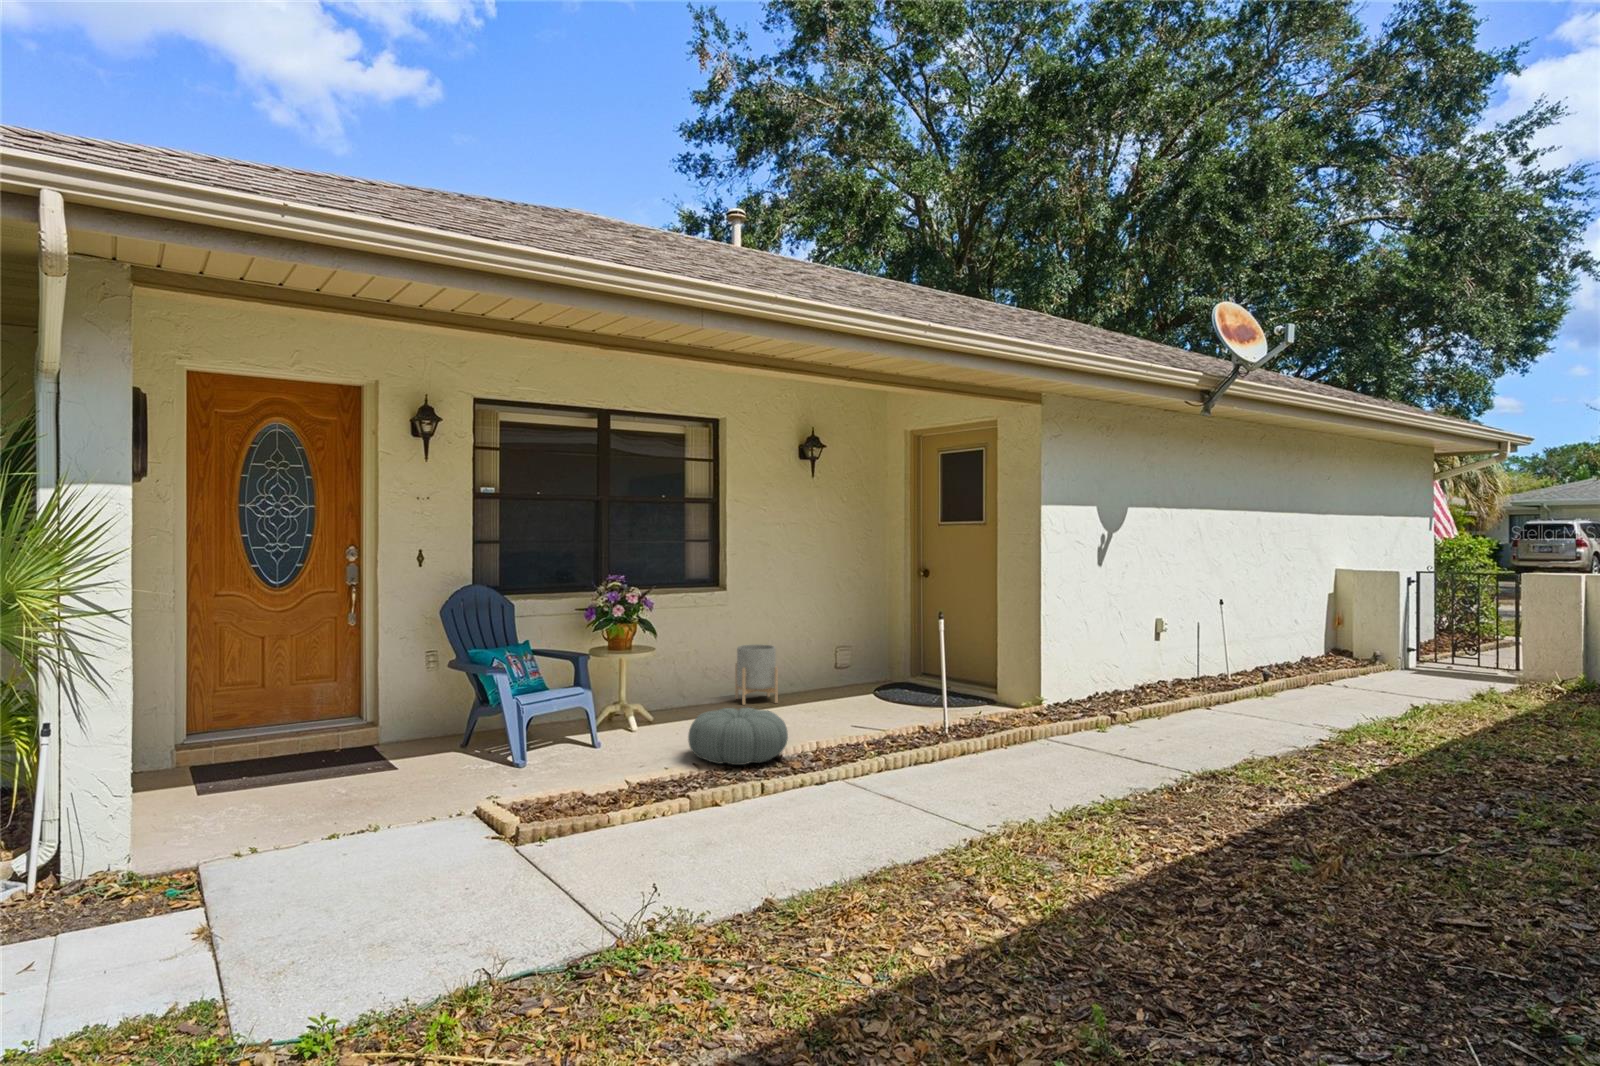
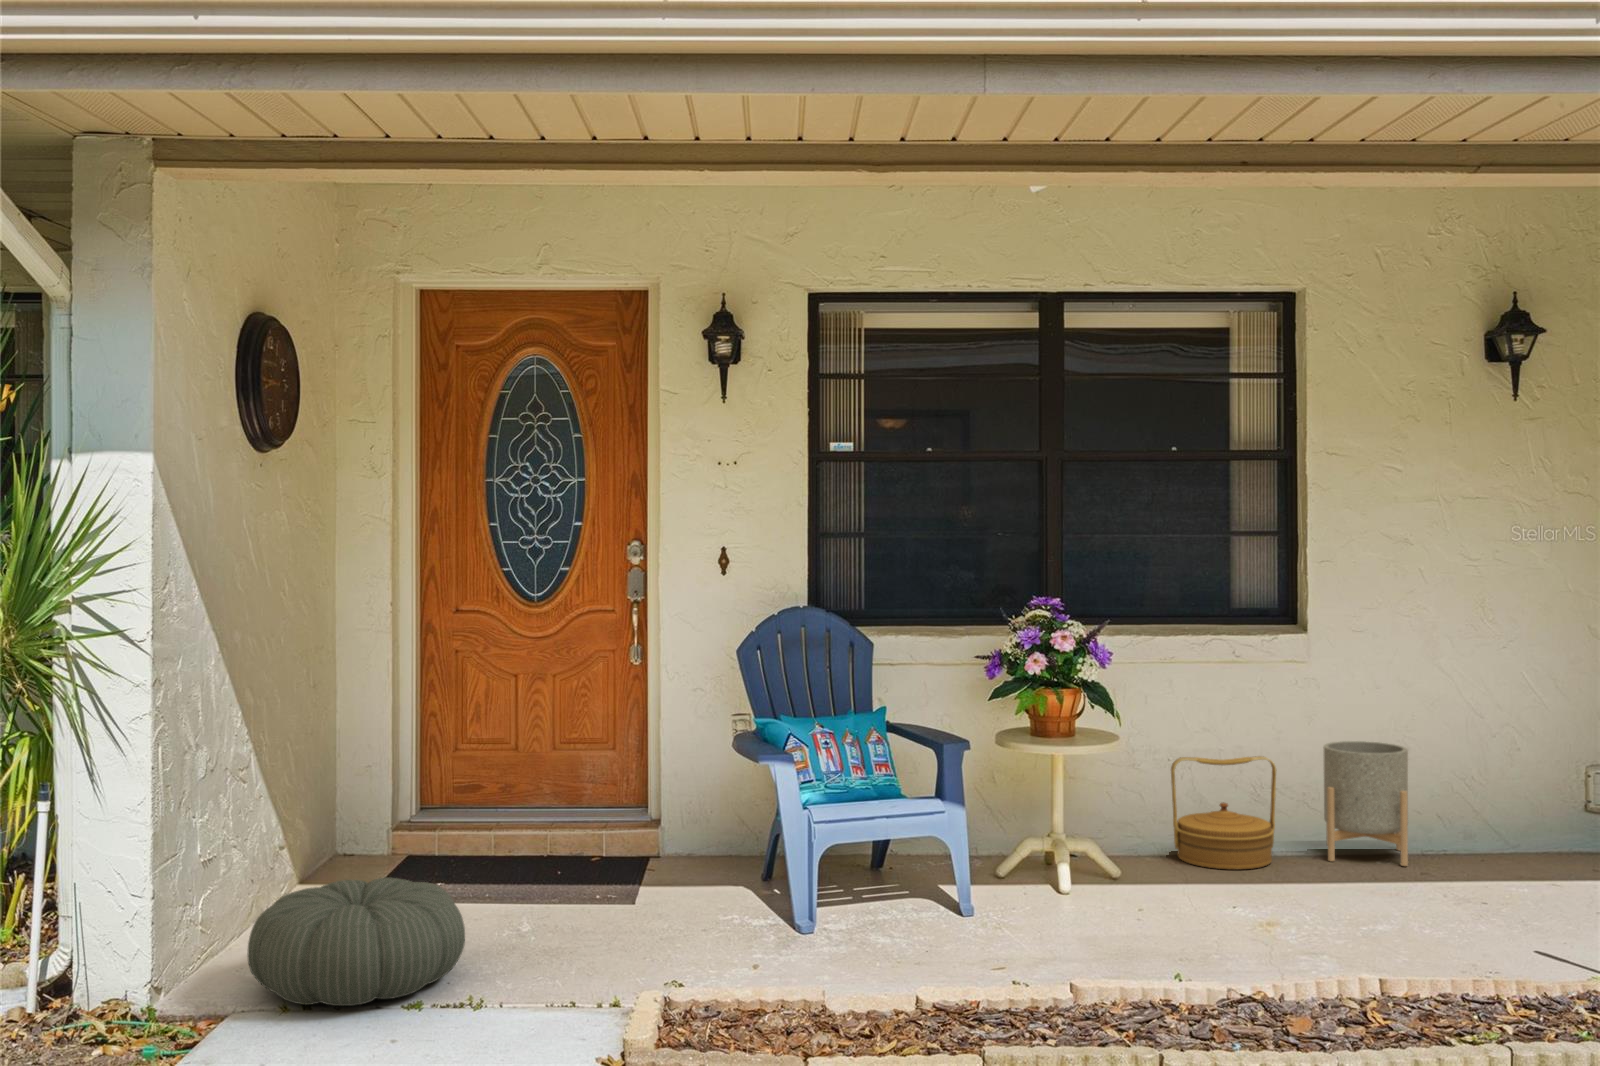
woven basket: none [670,655,720,714] -> present [1171,756,1276,870]
pouf: present [688,708,788,765] -> present [247,877,465,1006]

